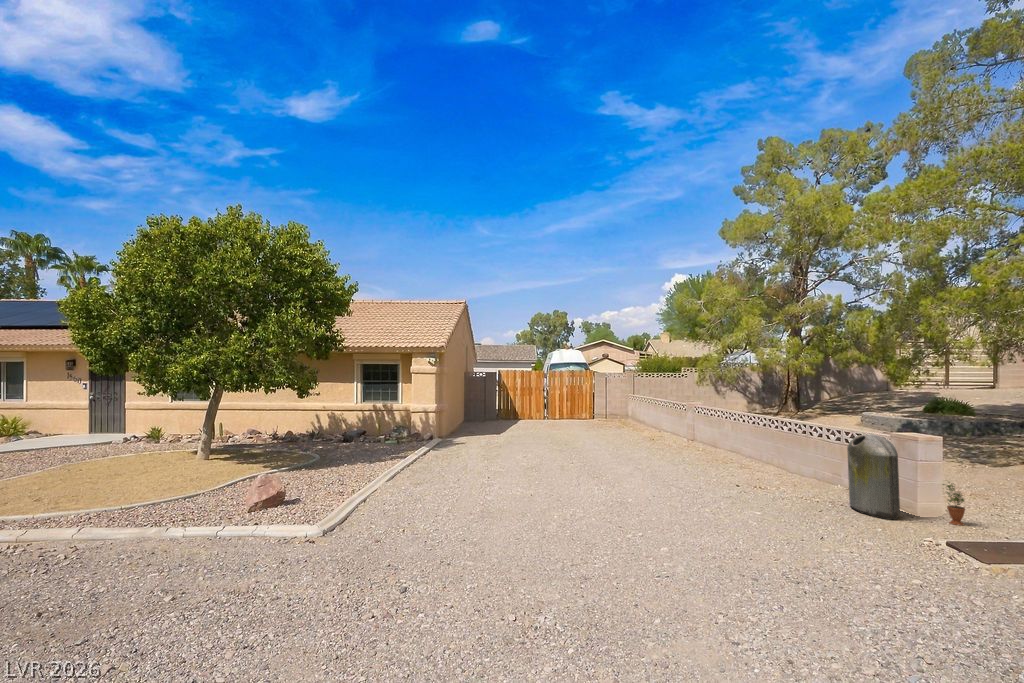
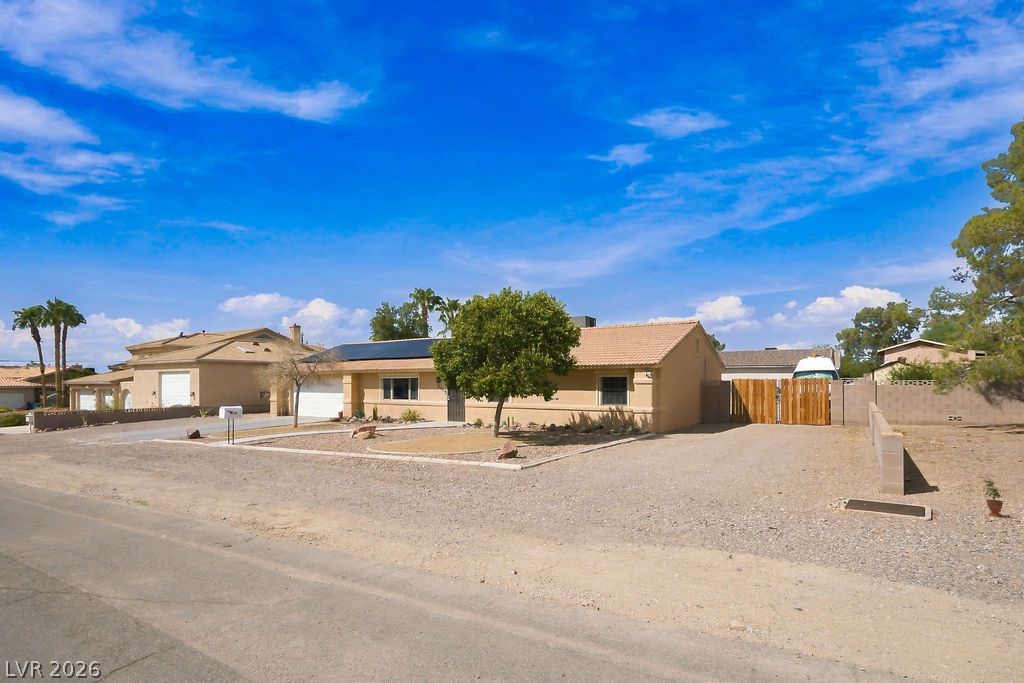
trash can: present [847,435,900,520] -> none [910,437,952,507]

